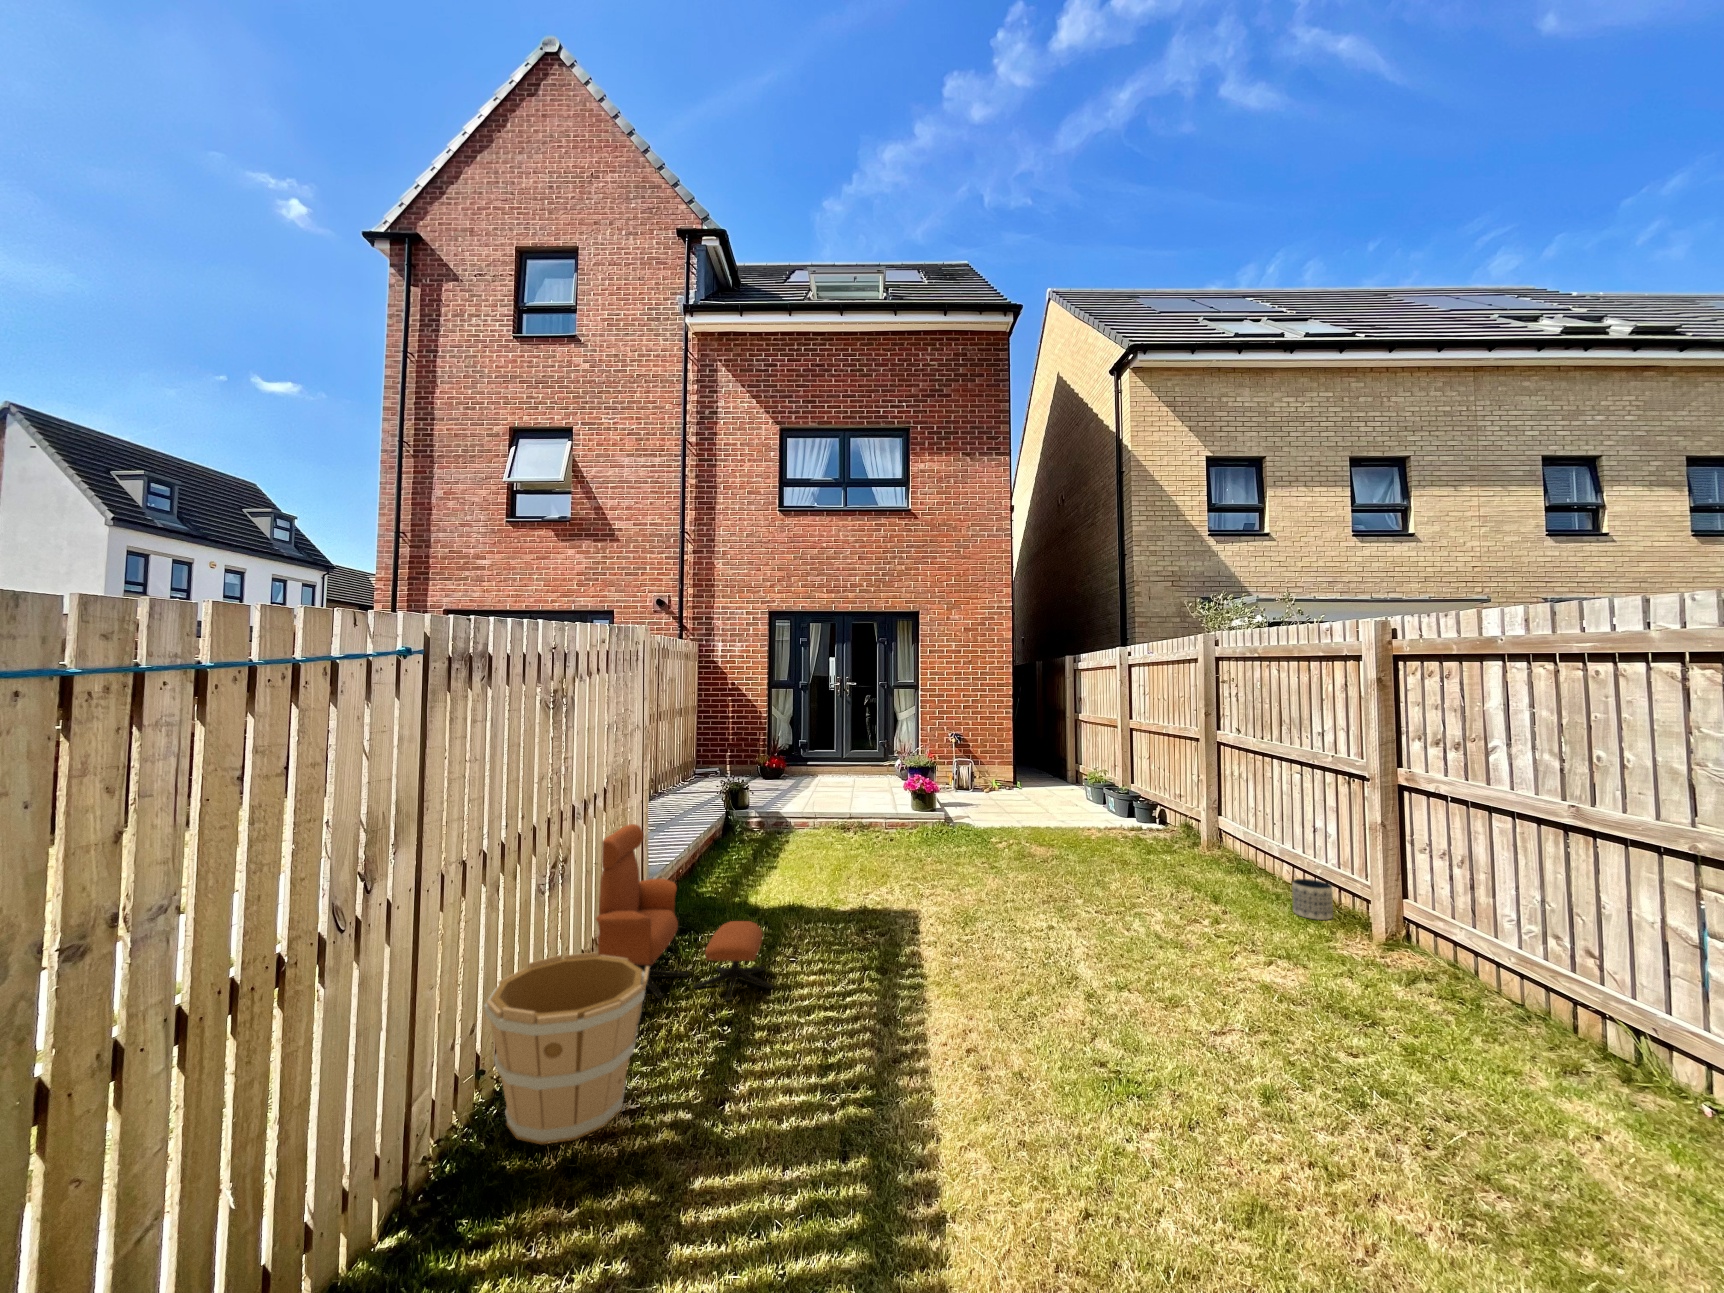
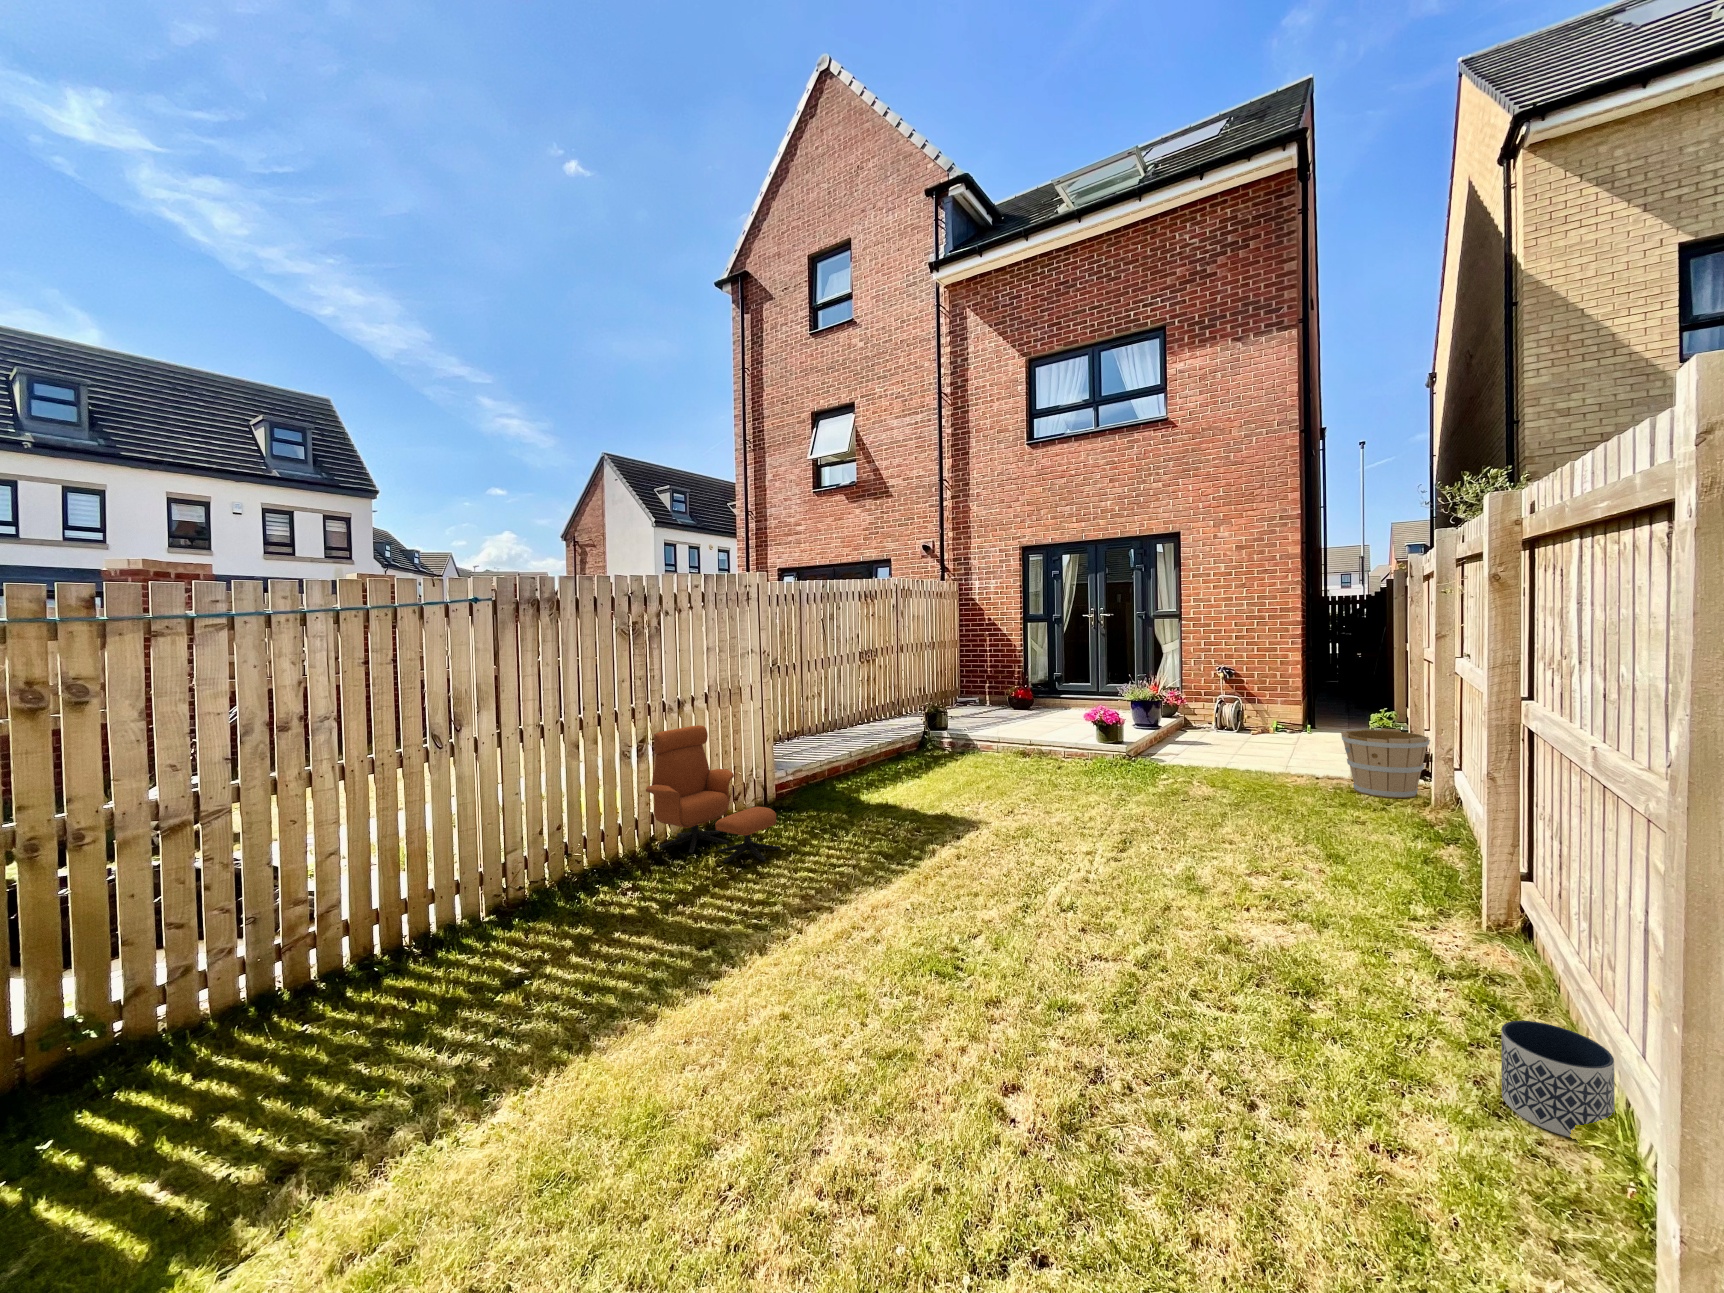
planter: present [1292,879,1333,920] -> present [1501,1021,1615,1137]
wooden bucket: present [485,953,649,1144] -> present [1341,728,1430,798]

